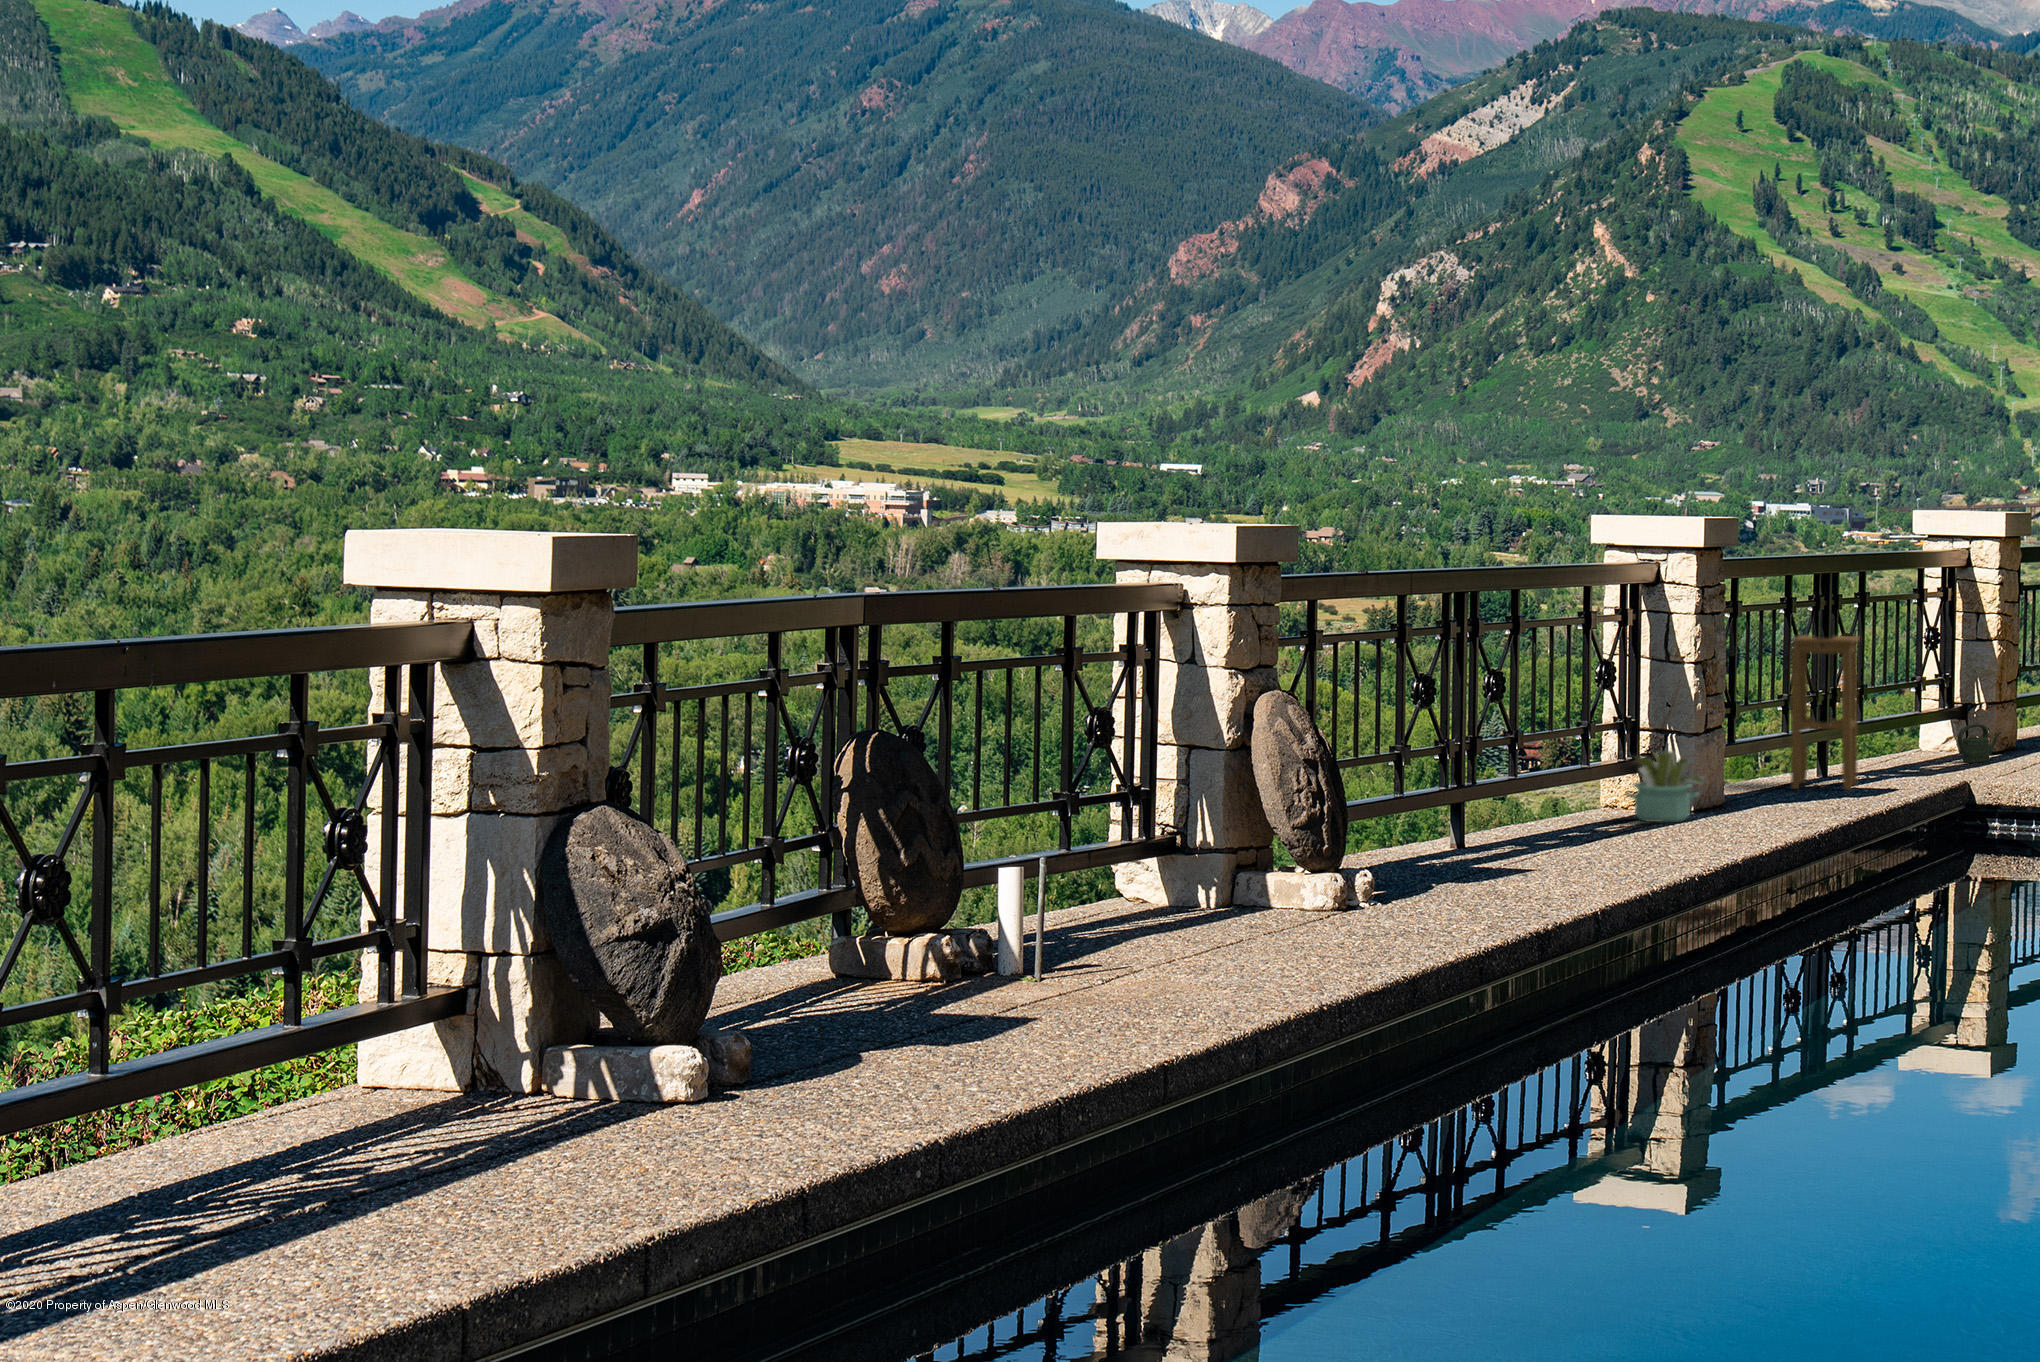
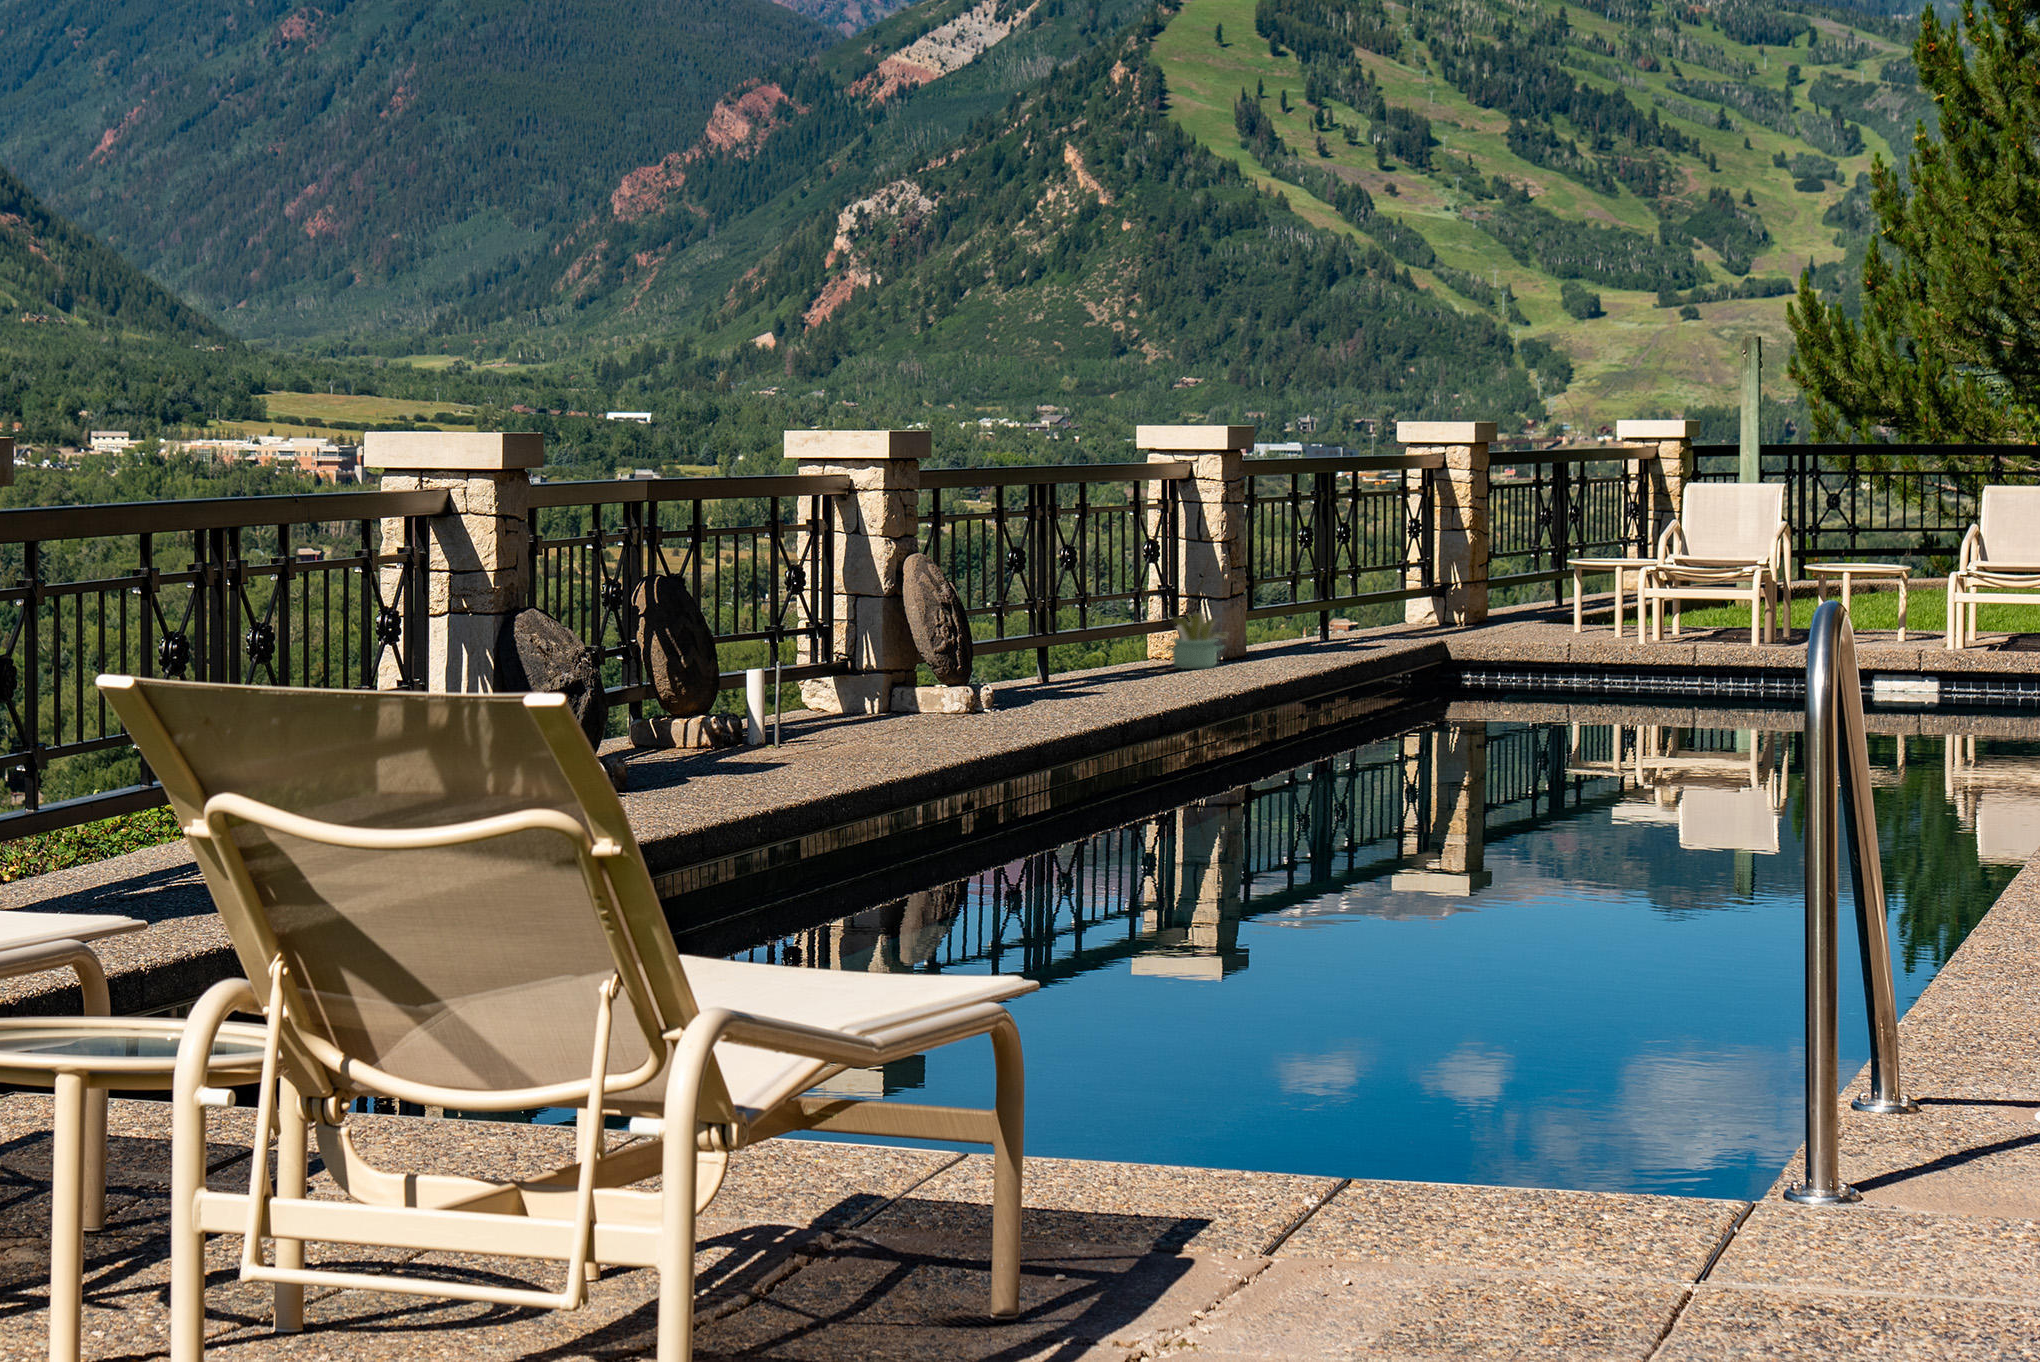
stool: present [1791,635,1860,790] -> none [1294,524,1354,651]
watering can: present [1958,724,2001,763] -> none [1438,601,1476,633]

